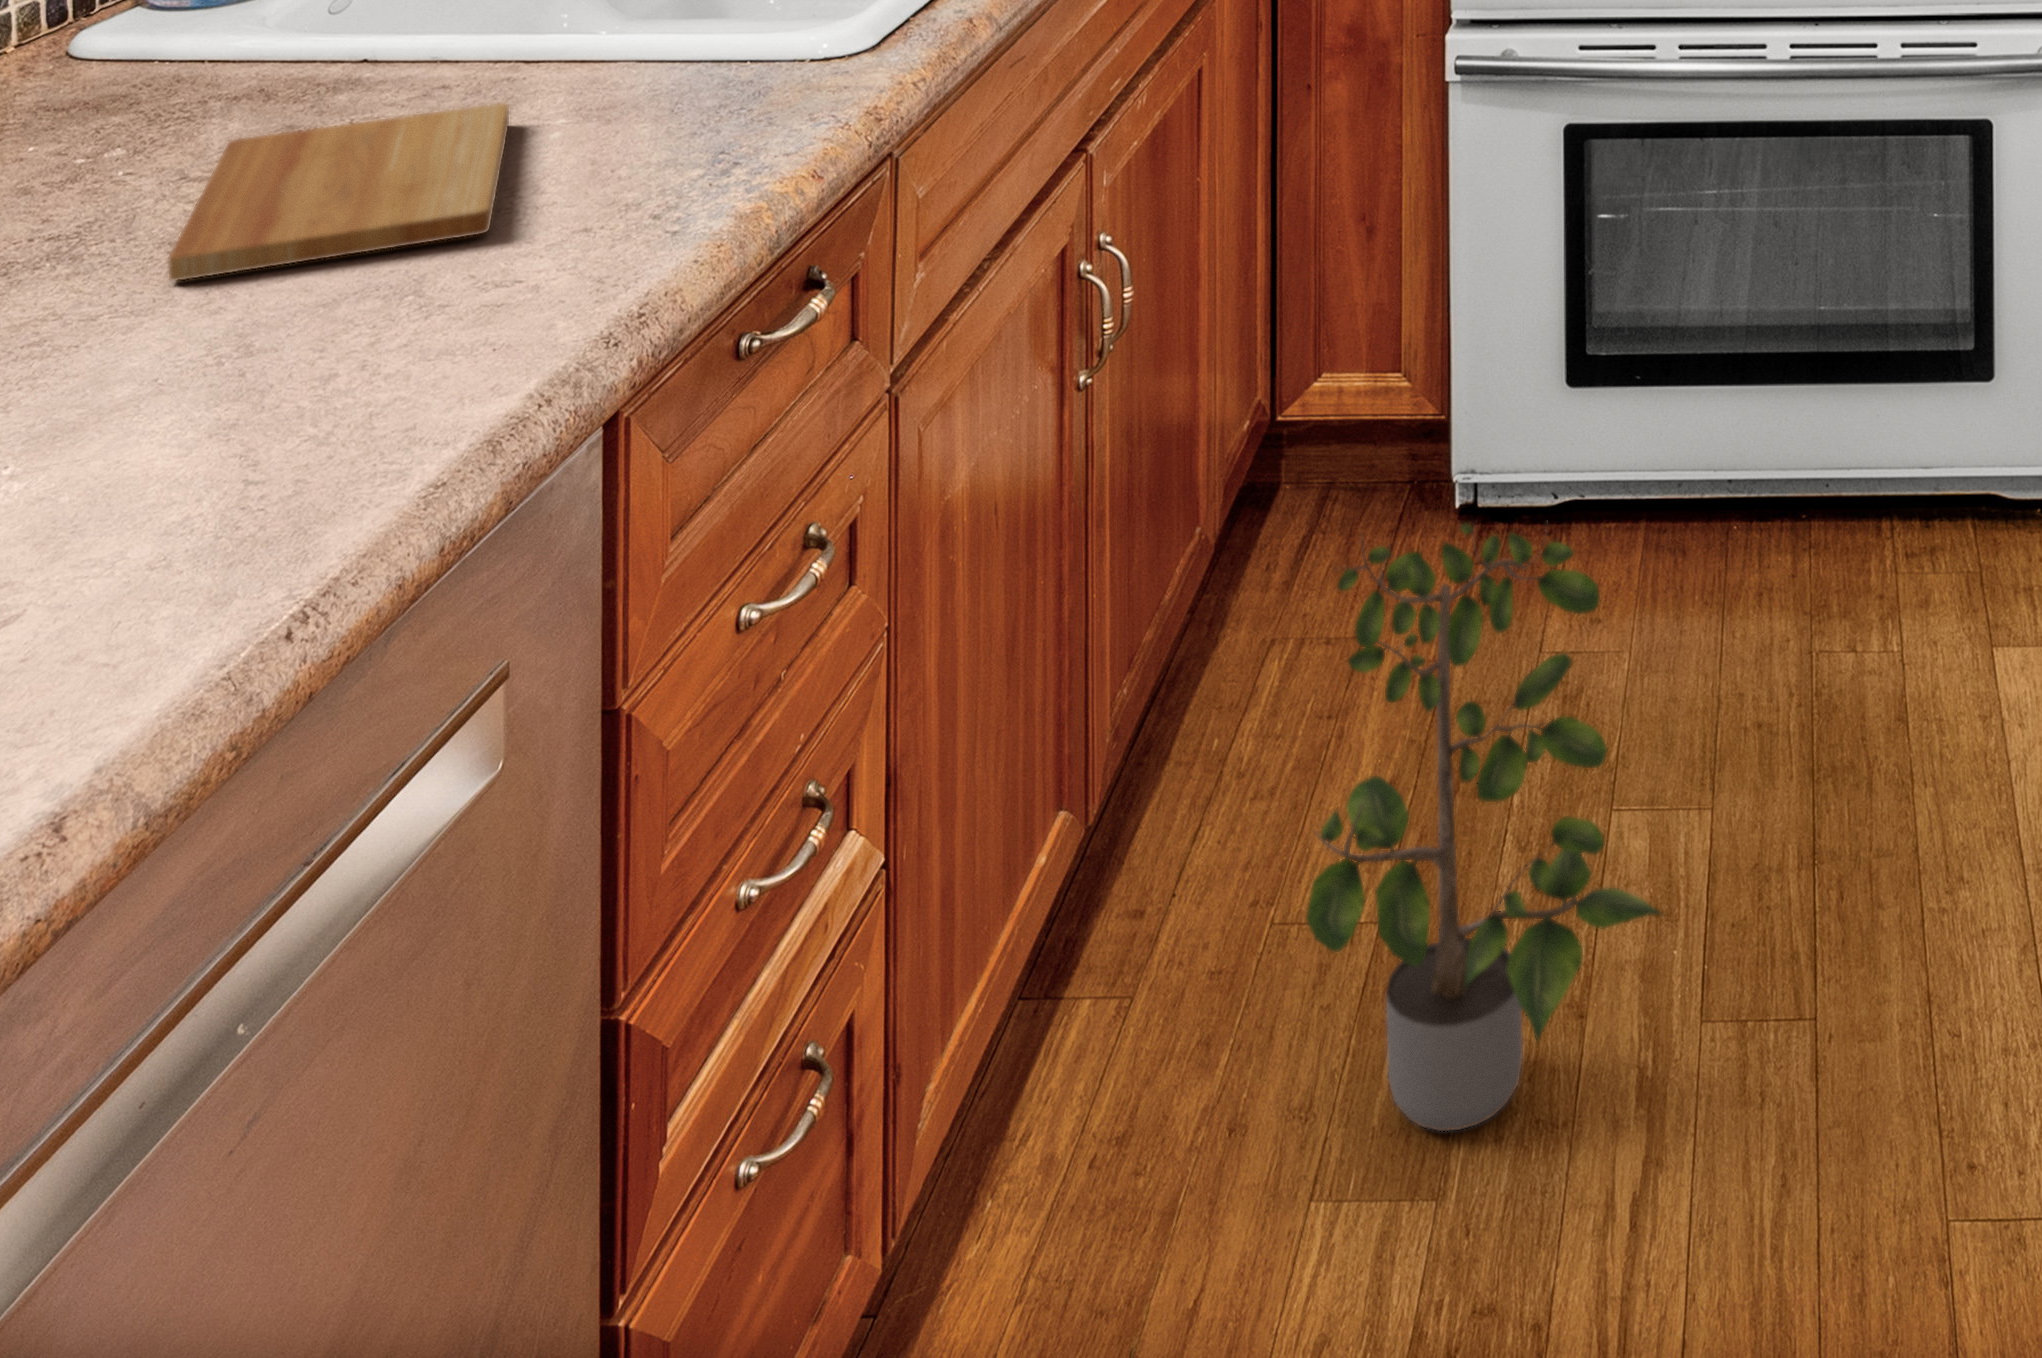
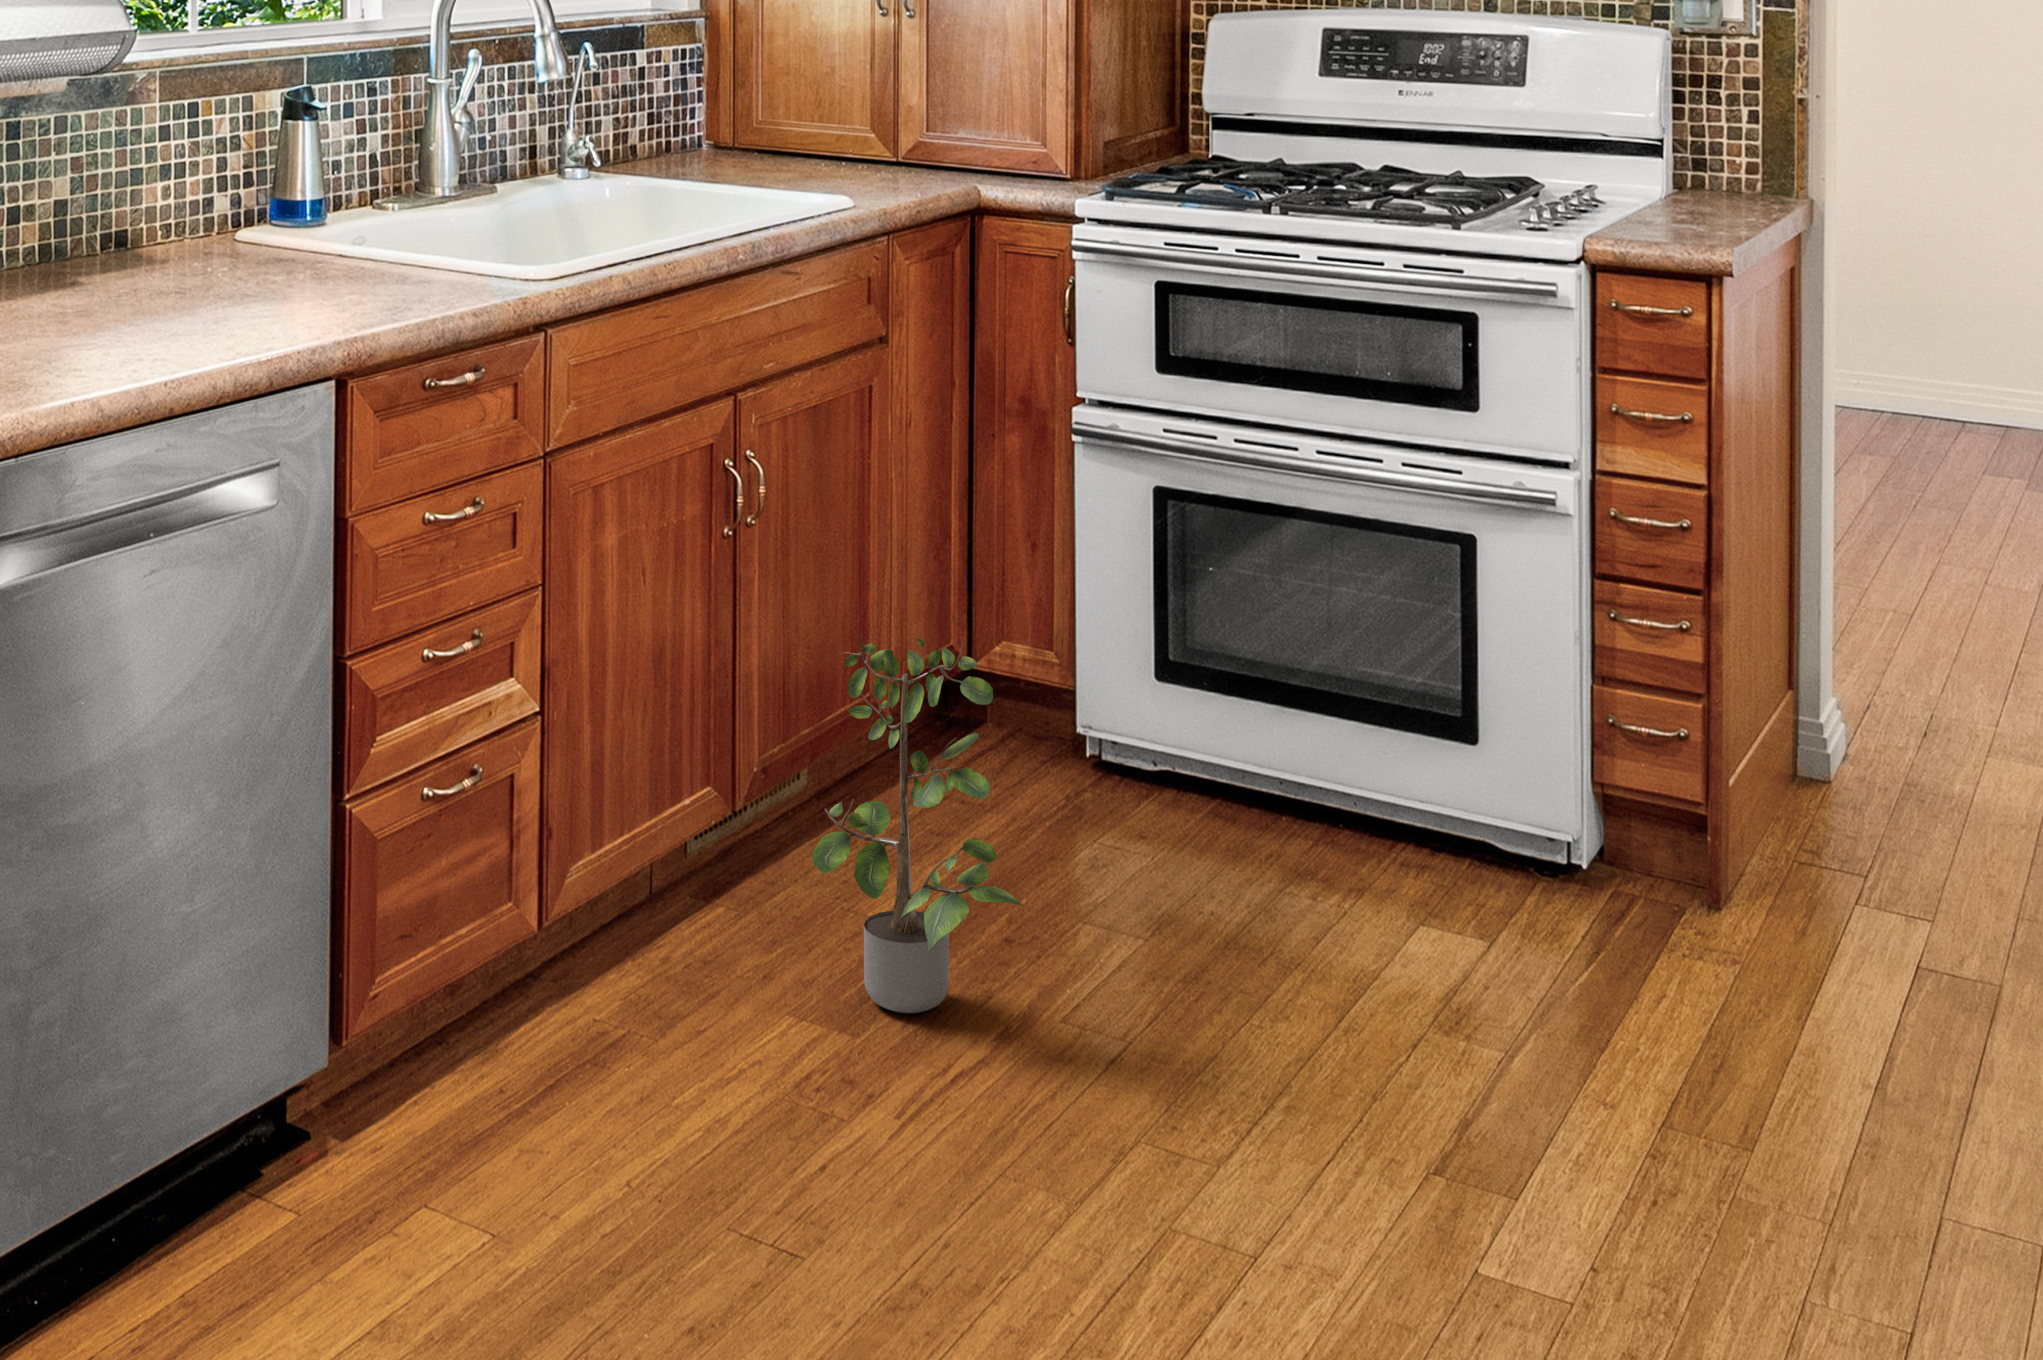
cutting board: present [168,103,509,281] -> none [227,270,392,309]

